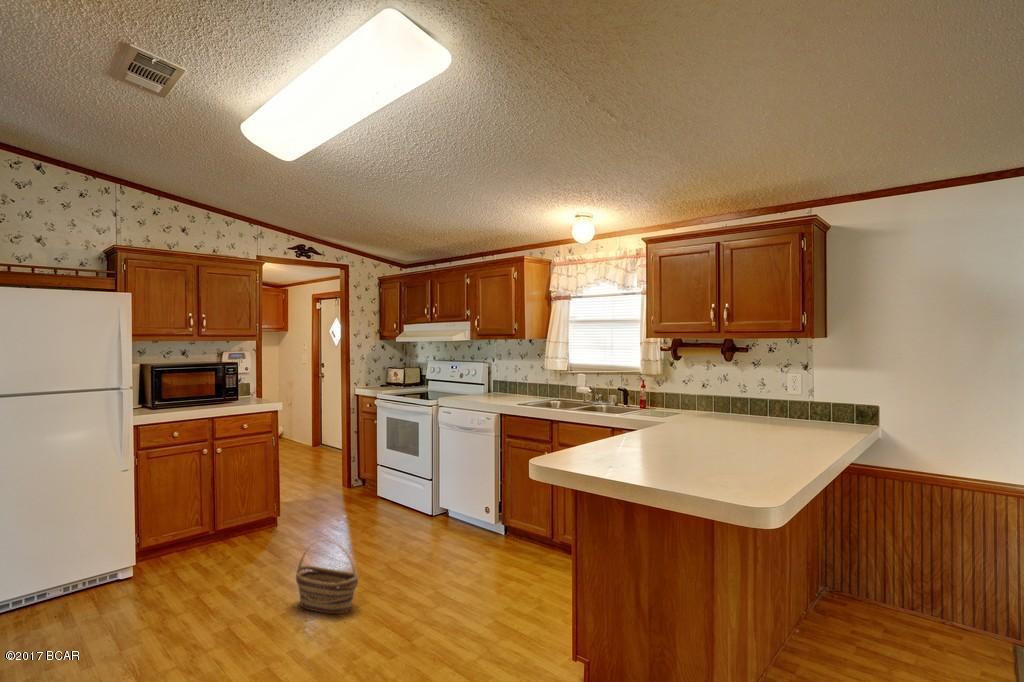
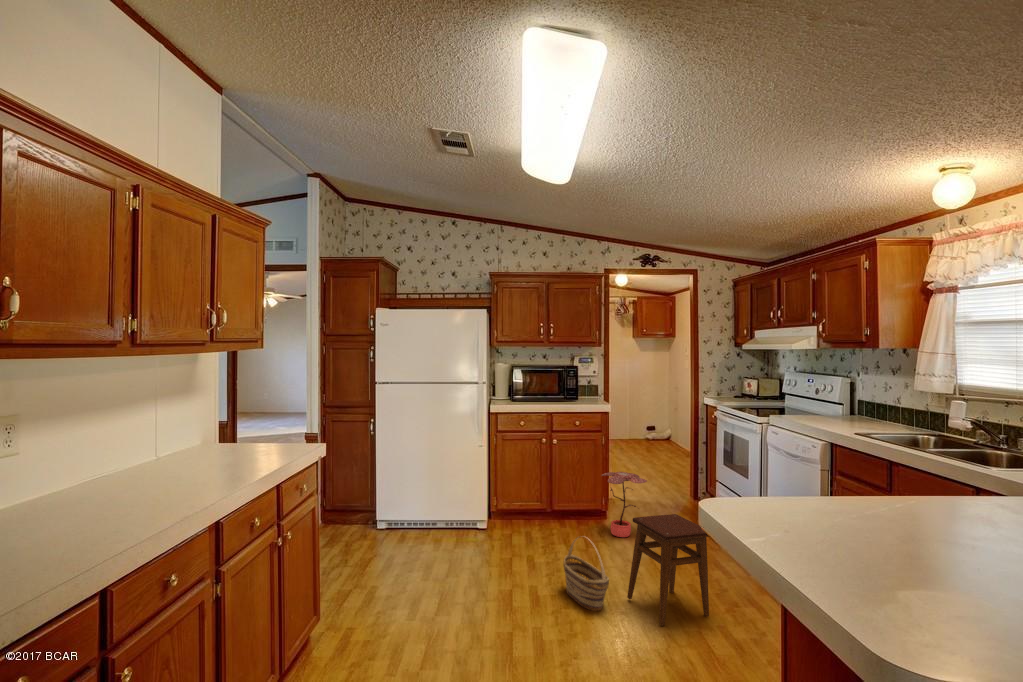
potted plant: none [285,470,338,538] -> present [601,472,647,537]
stool: none [367,494,444,599] -> present [627,514,709,626]

